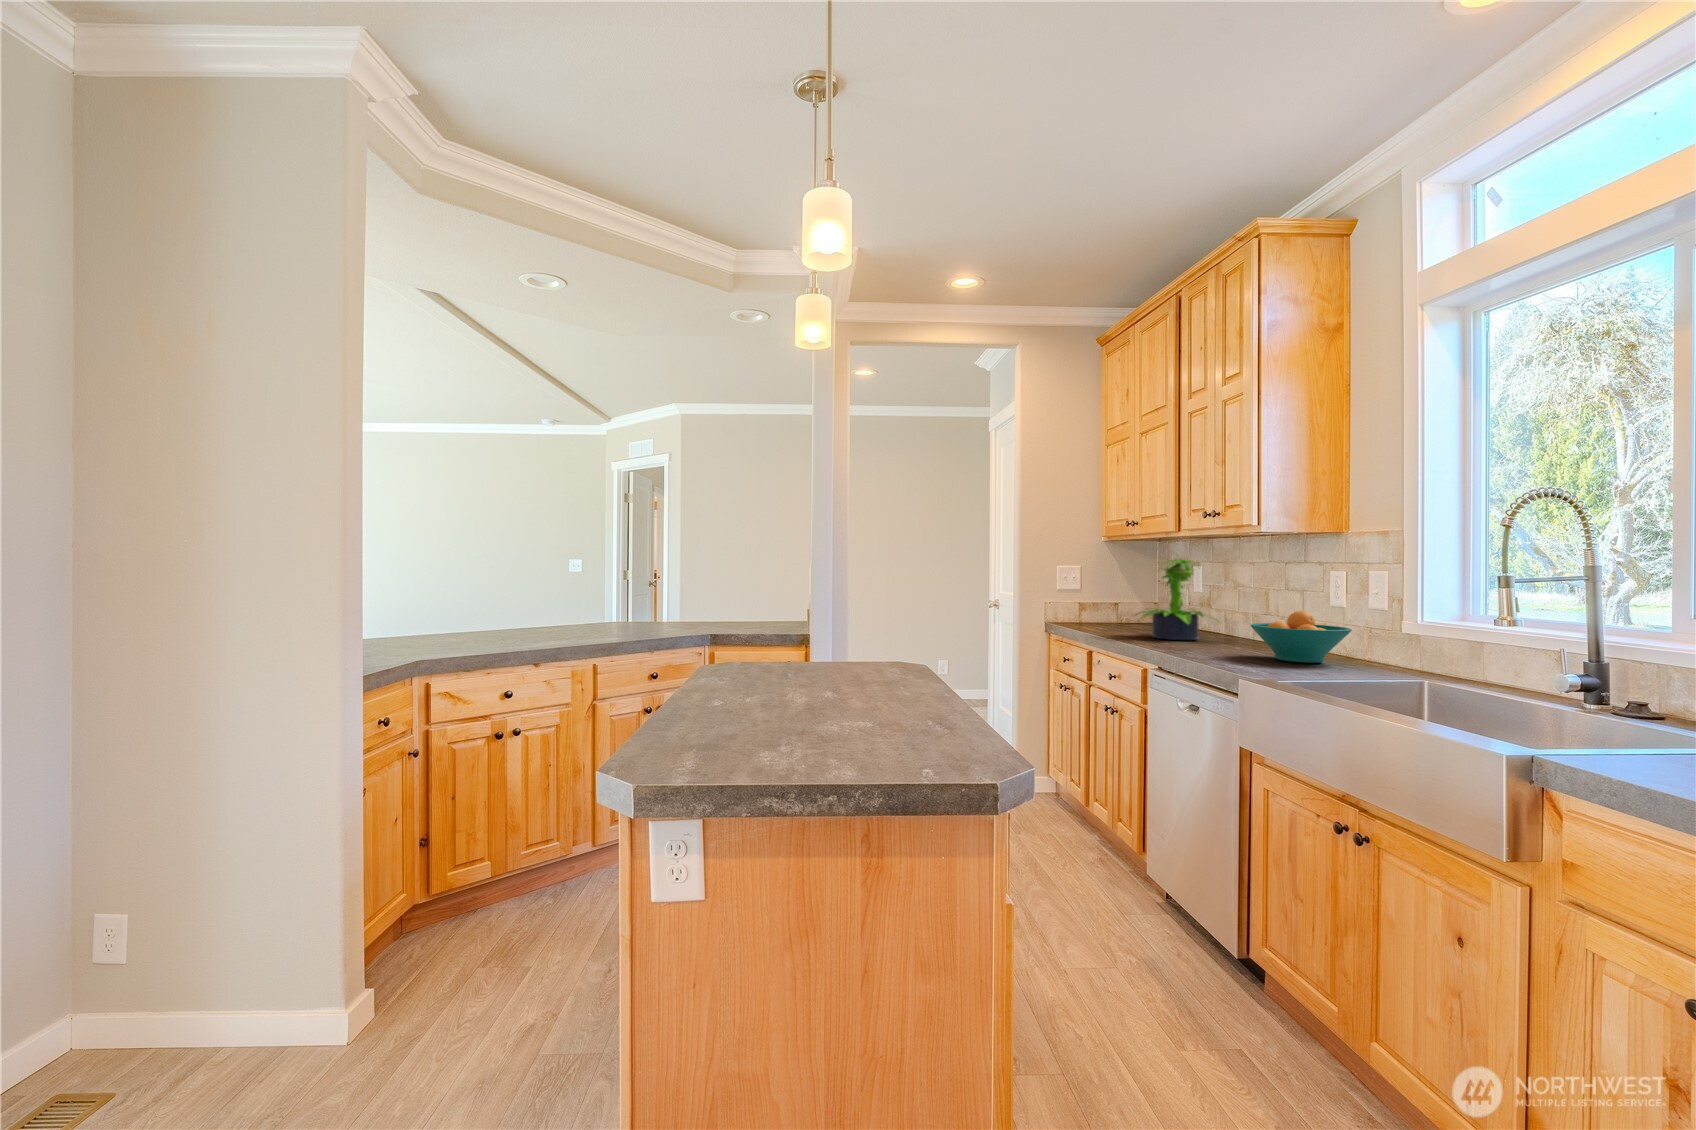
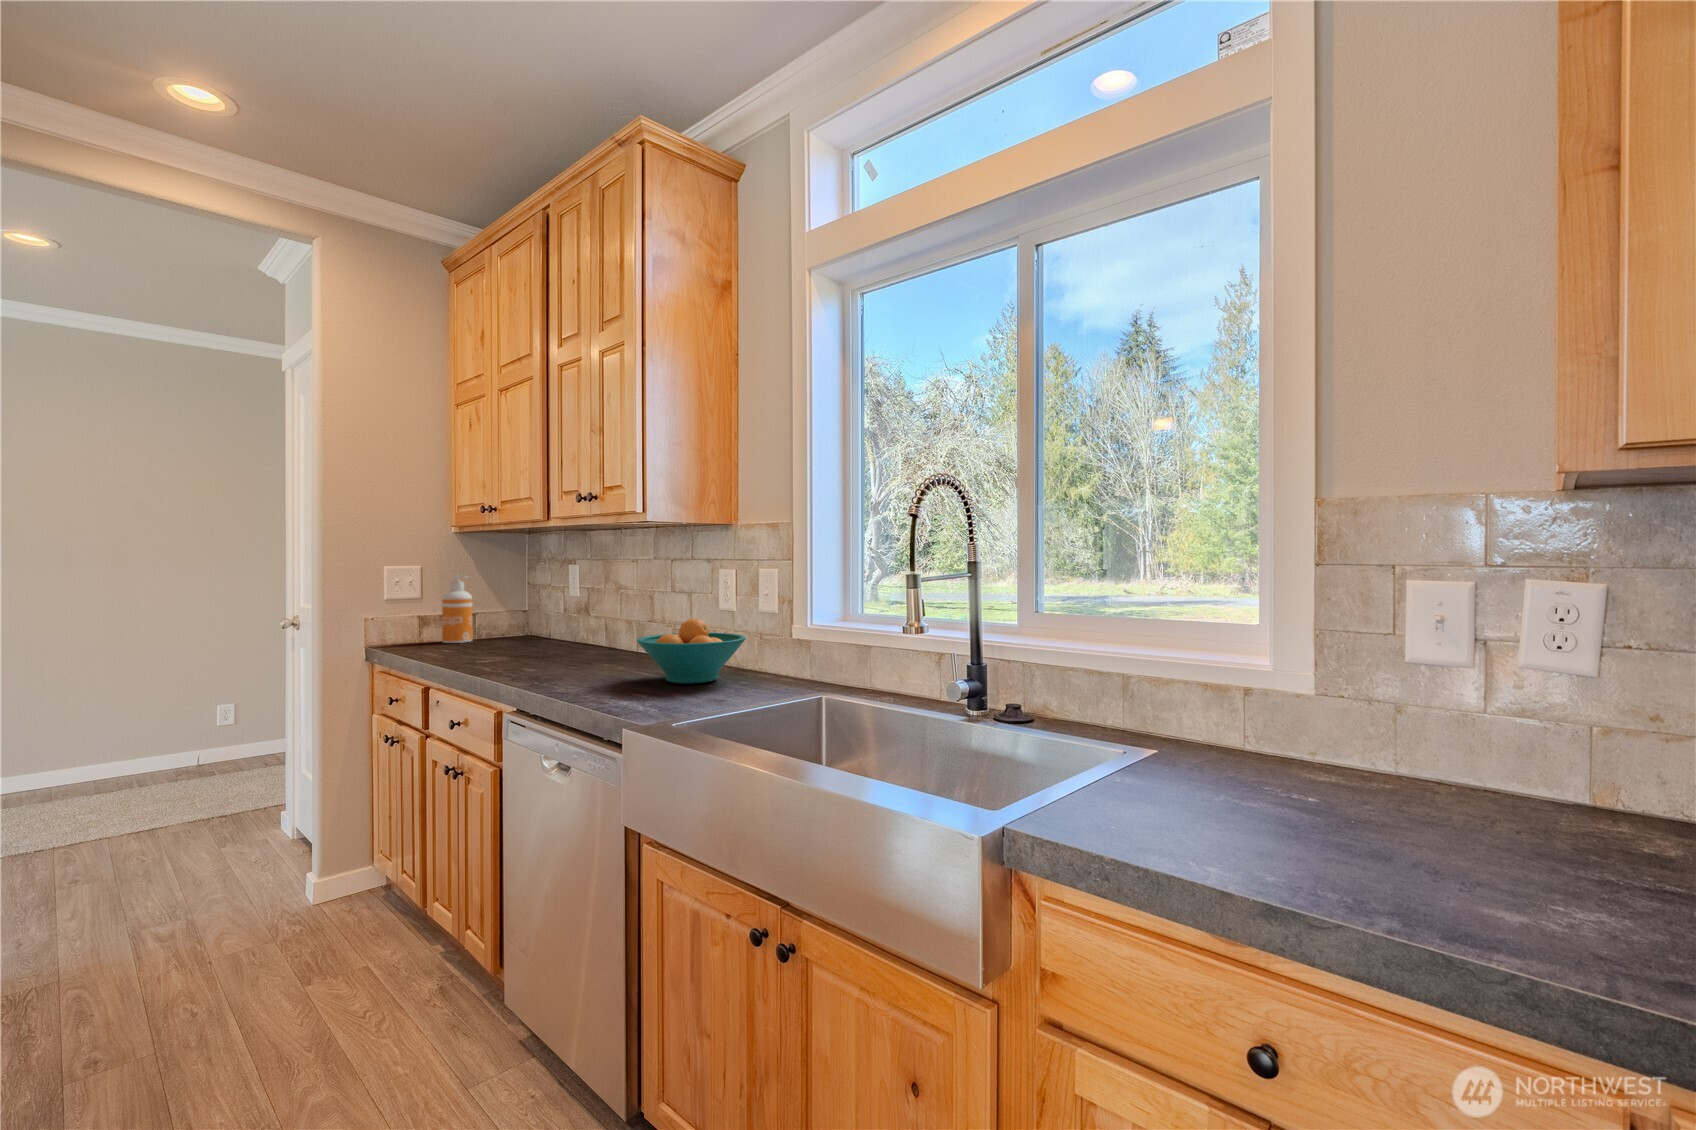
potted plant: present [1141,558,1204,640] -> none [489,554,603,663]
soap dispenser: none [1095,574,1116,624] -> present [442,575,472,643]

